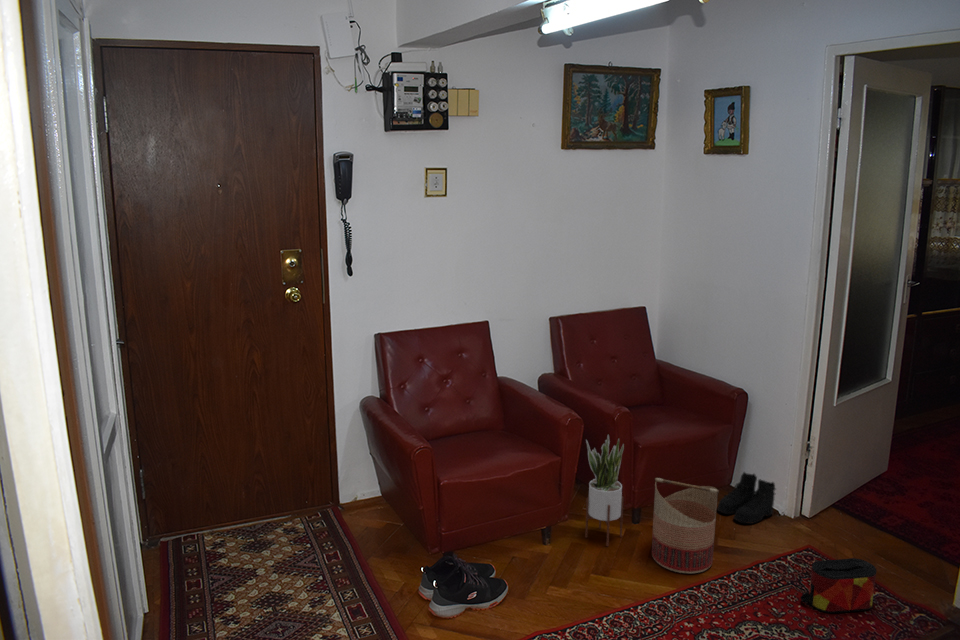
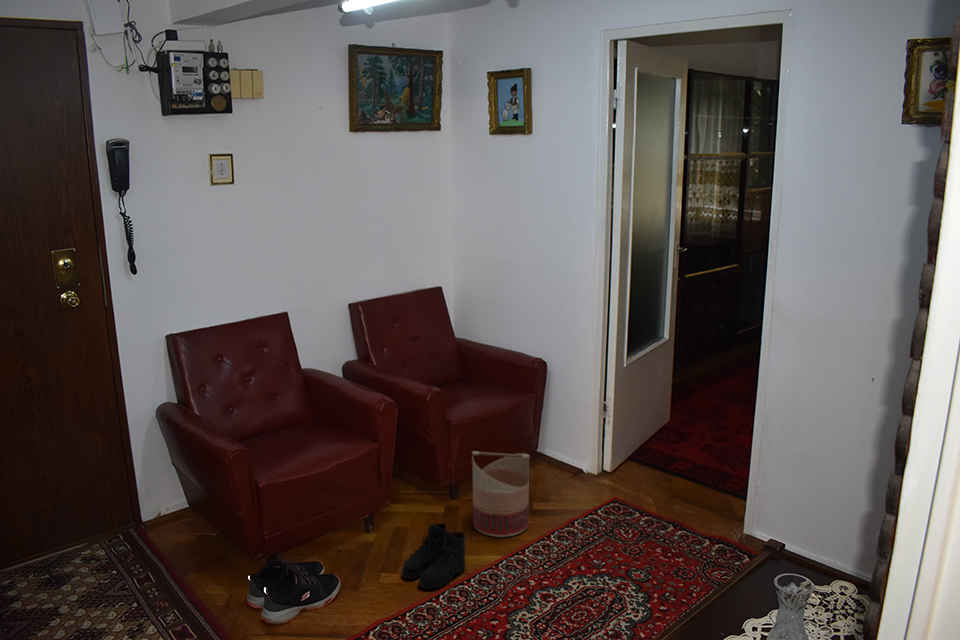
potted plant: present [585,435,624,546] -> none [404,416,443,524]
boots: present [717,472,775,524] -> present [402,523,466,589]
bag: present [801,558,877,613] -> none [606,499,665,549]

